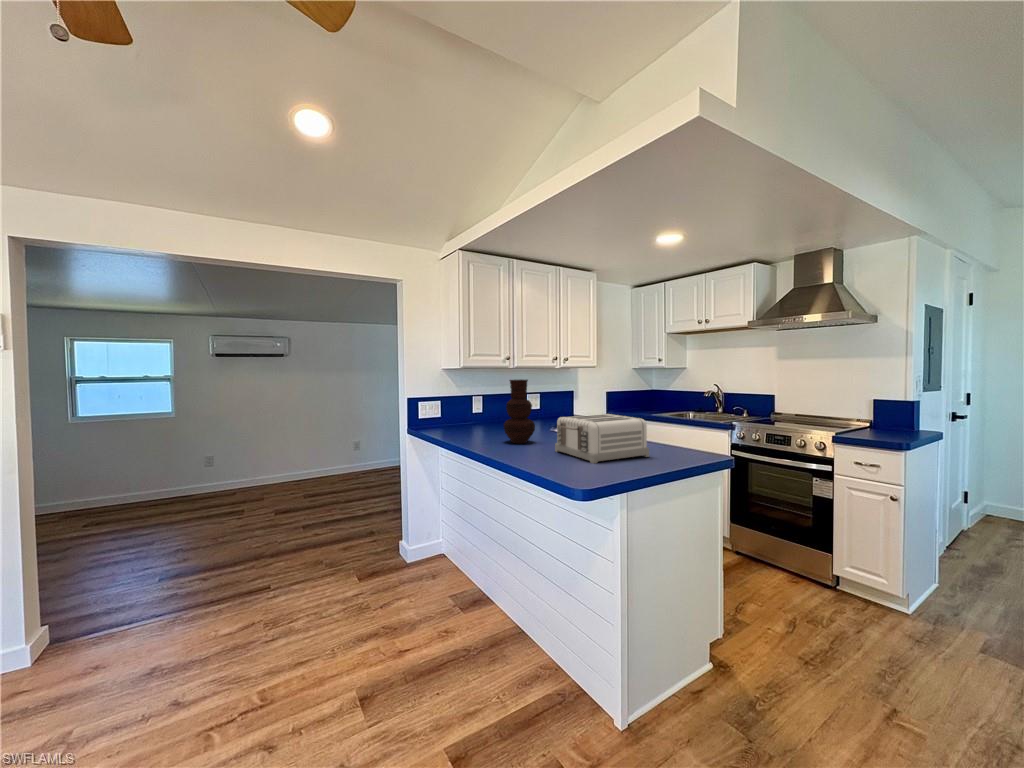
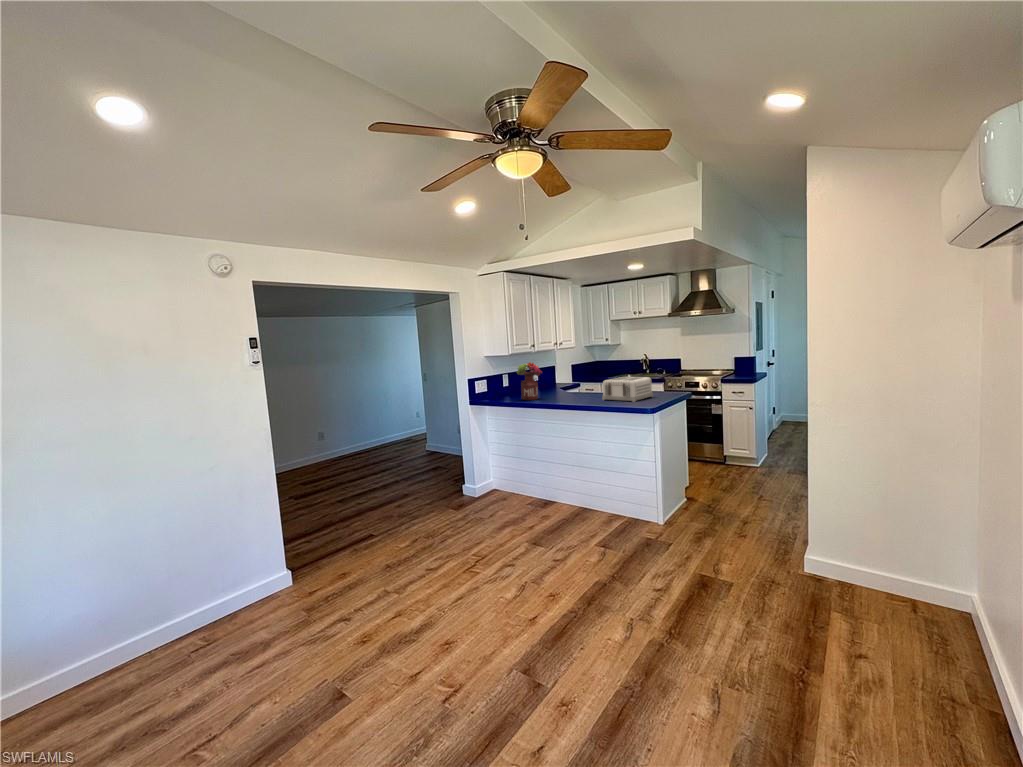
flower arrangement: none [452,379,492,437] -> present [517,362,542,400]
vase: present [503,379,535,443] -> none [559,360,579,400]

